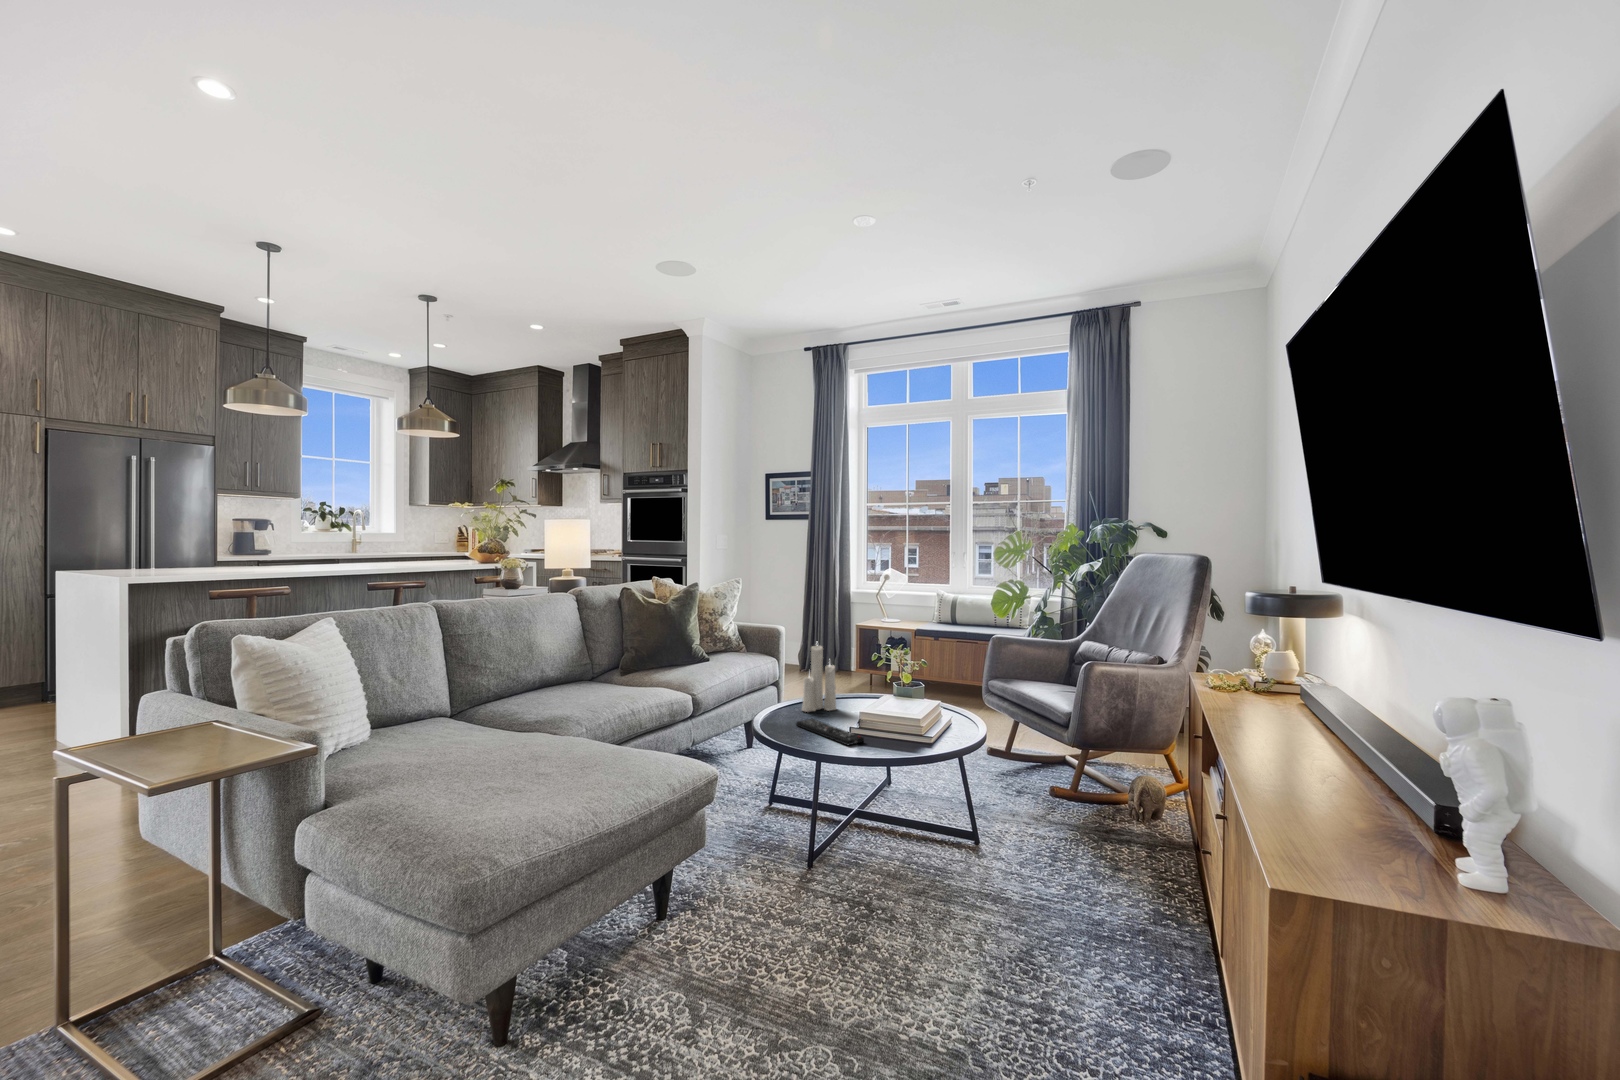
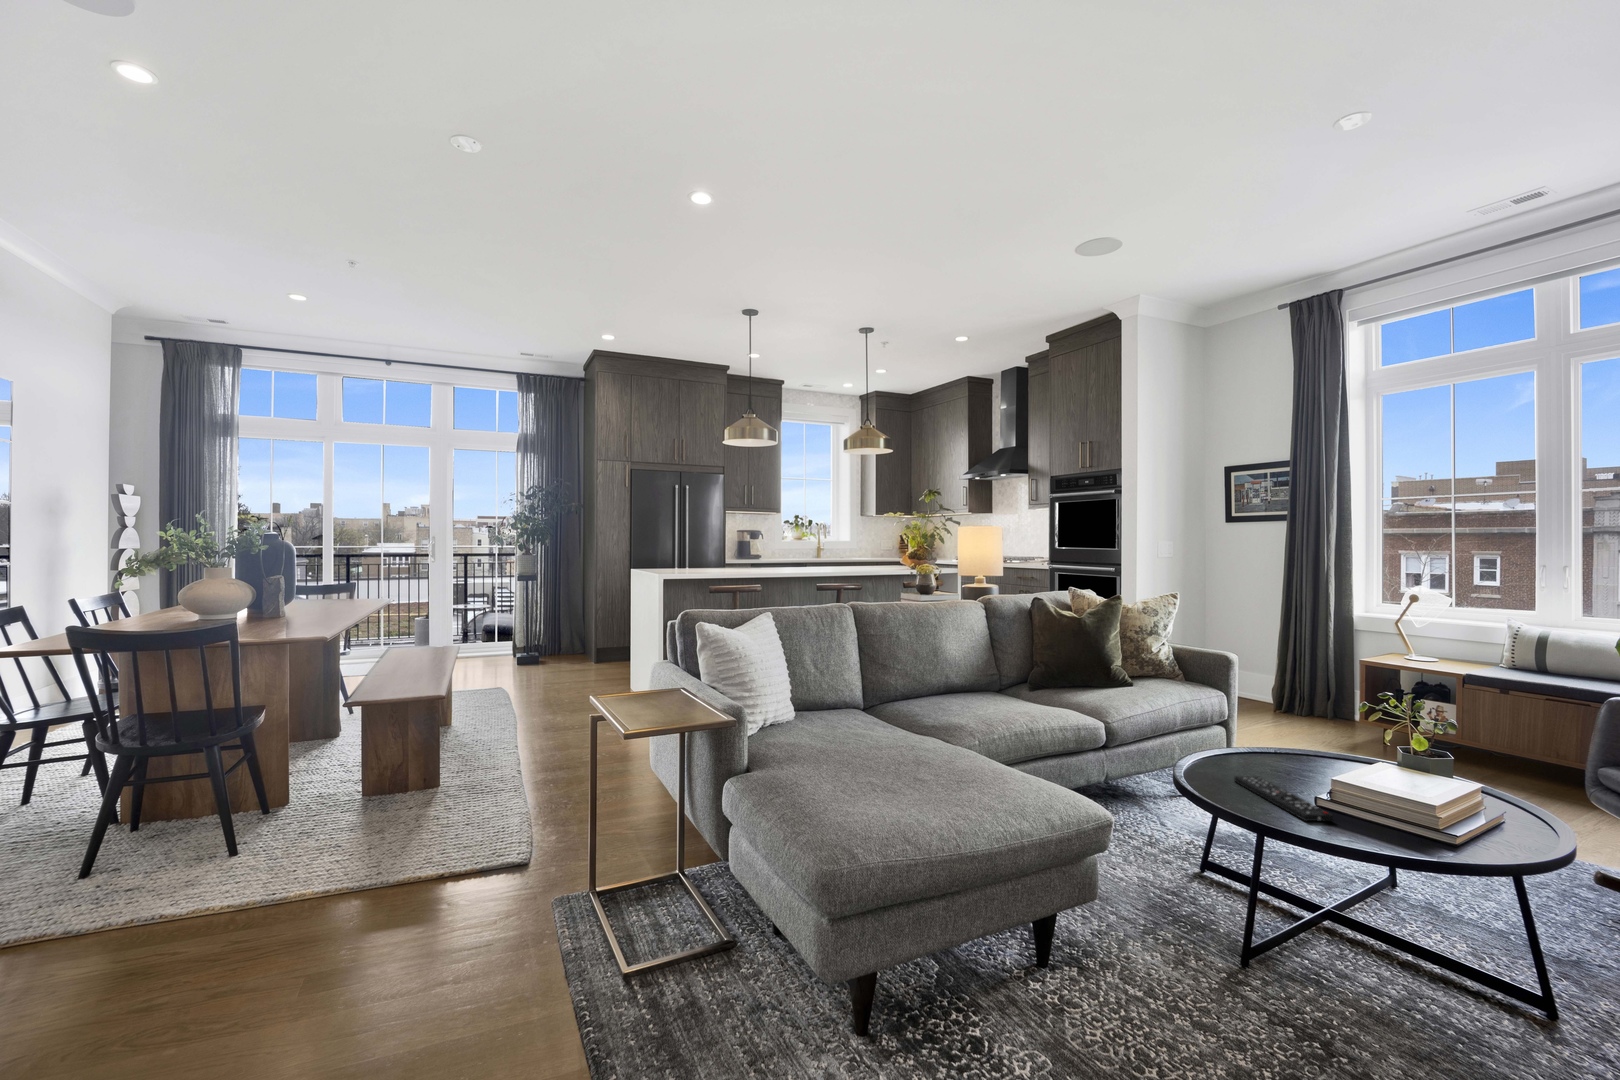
candle: present [802,645,836,712] -> none [1247,668,1301,771]

